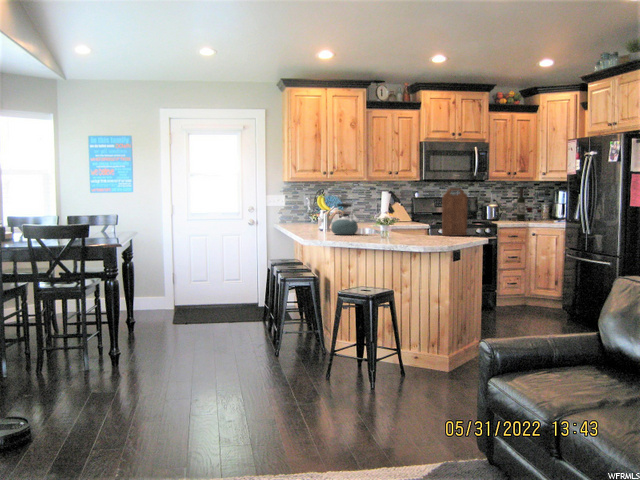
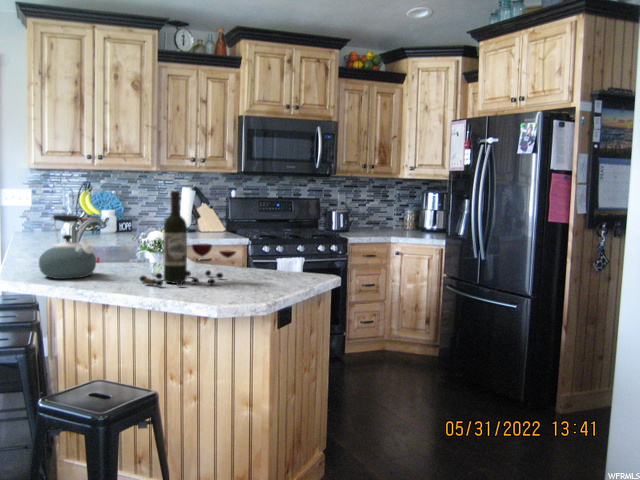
cutting board: present [442,188,468,236] -> none [257,191,306,282]
wine bottle: present [509,188,542,221] -> present [140,191,236,286]

